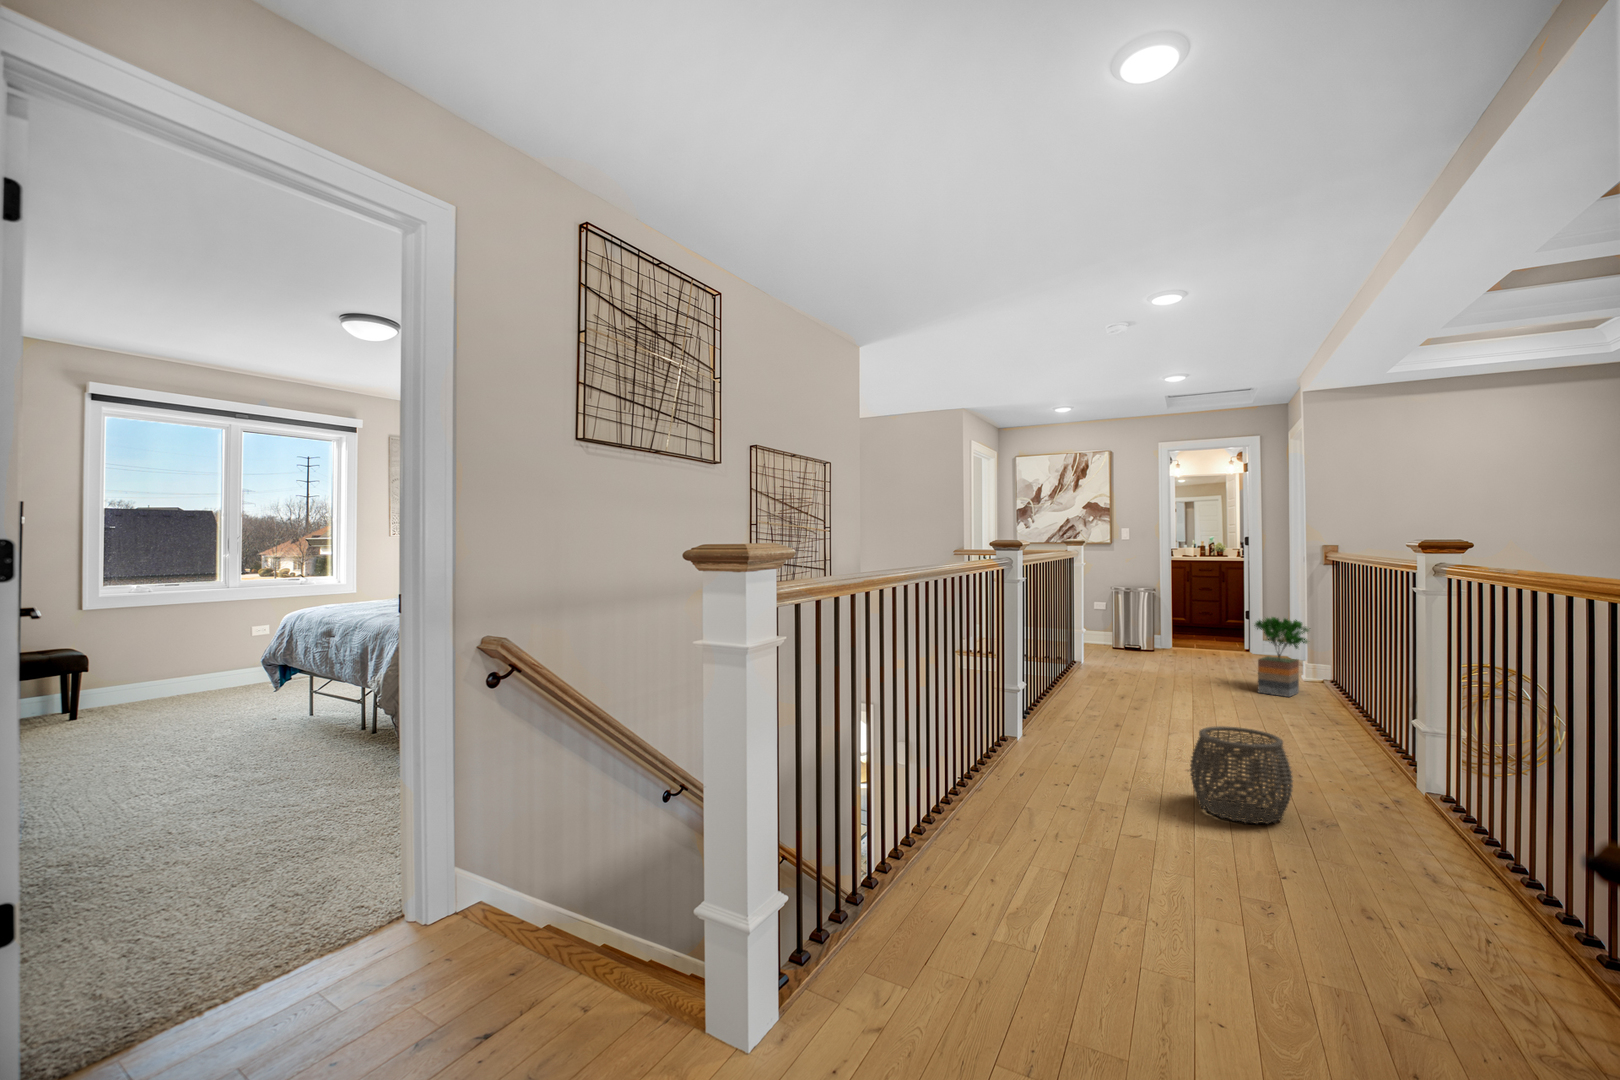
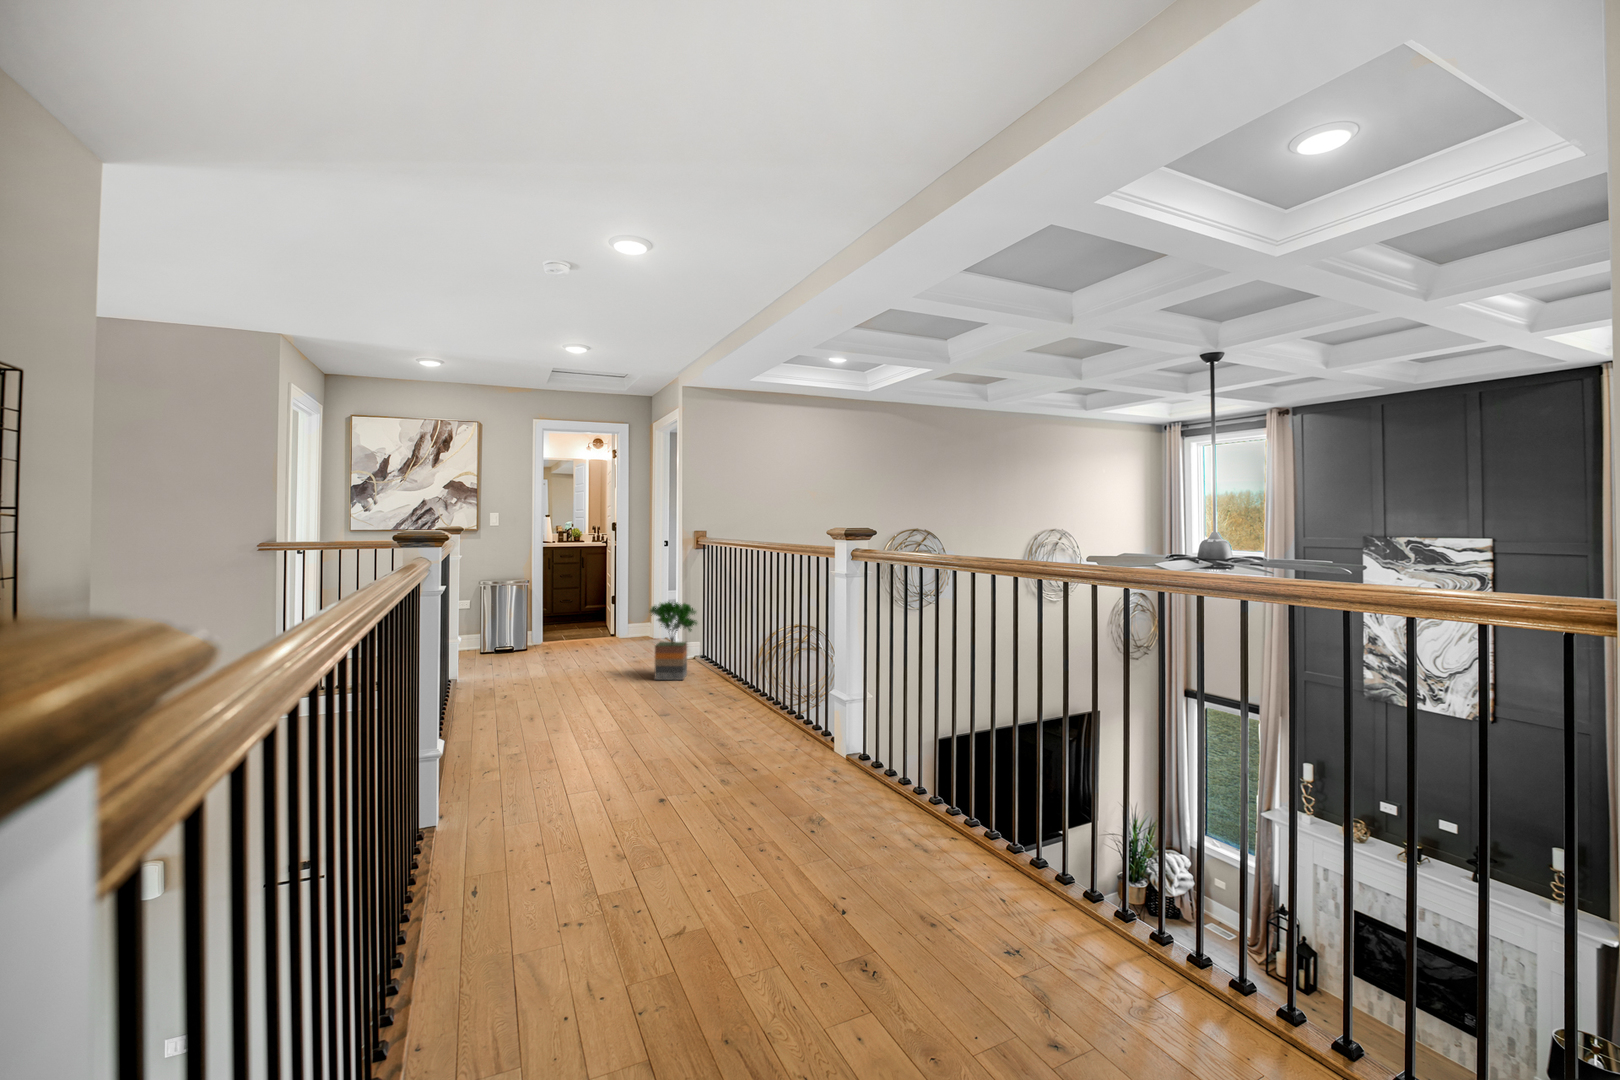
woven basket: present [1190,726,1293,824] -> none [673,729,778,843]

